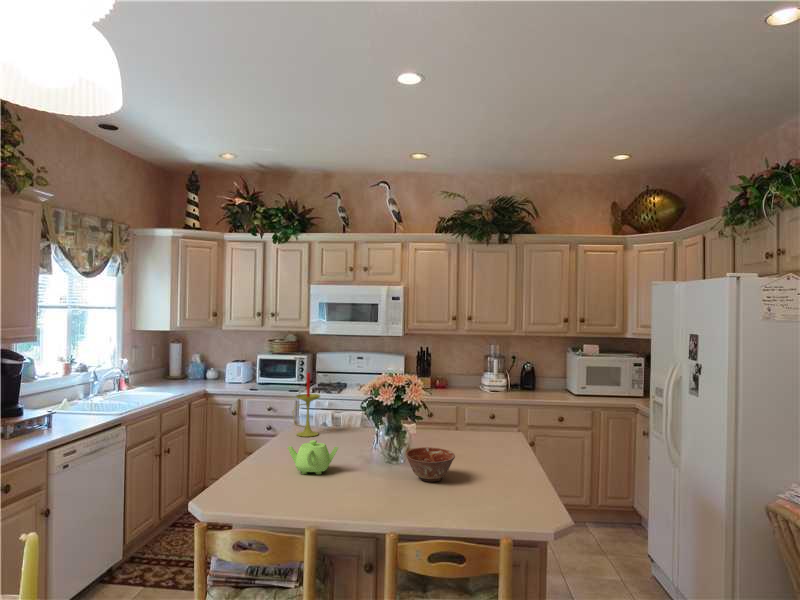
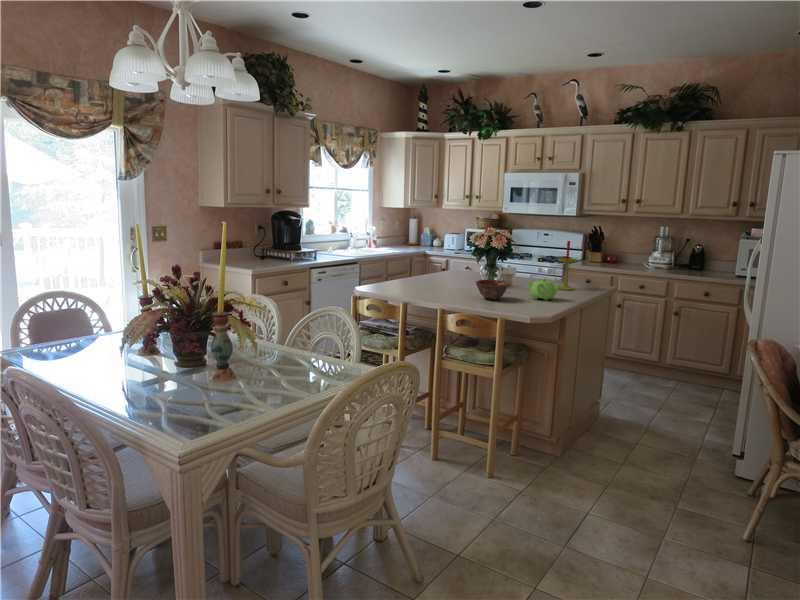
candle: present [292,373,320,437] -> present [554,241,577,290]
teapot: present [288,440,338,474] -> present [527,278,561,301]

